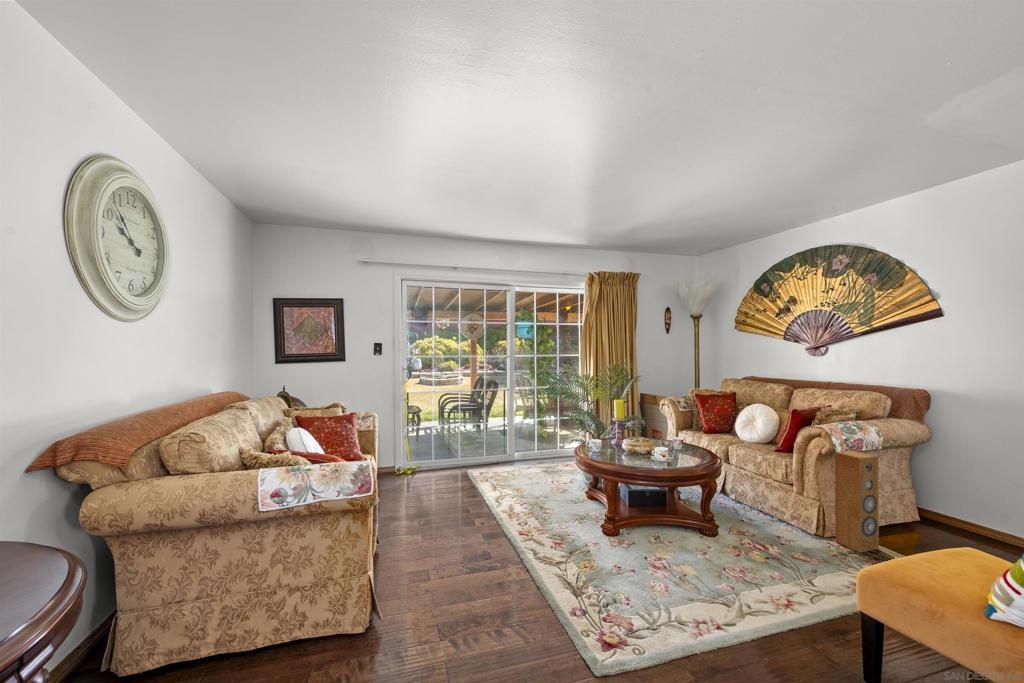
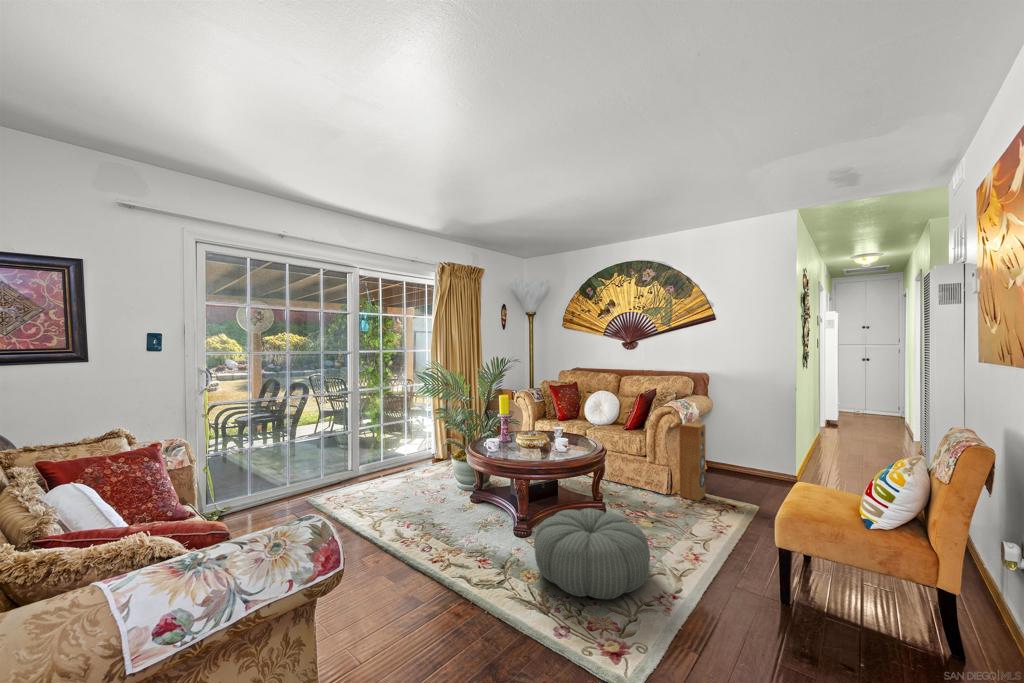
pouf: none [590,516,711,606] -> present [534,508,650,599]

